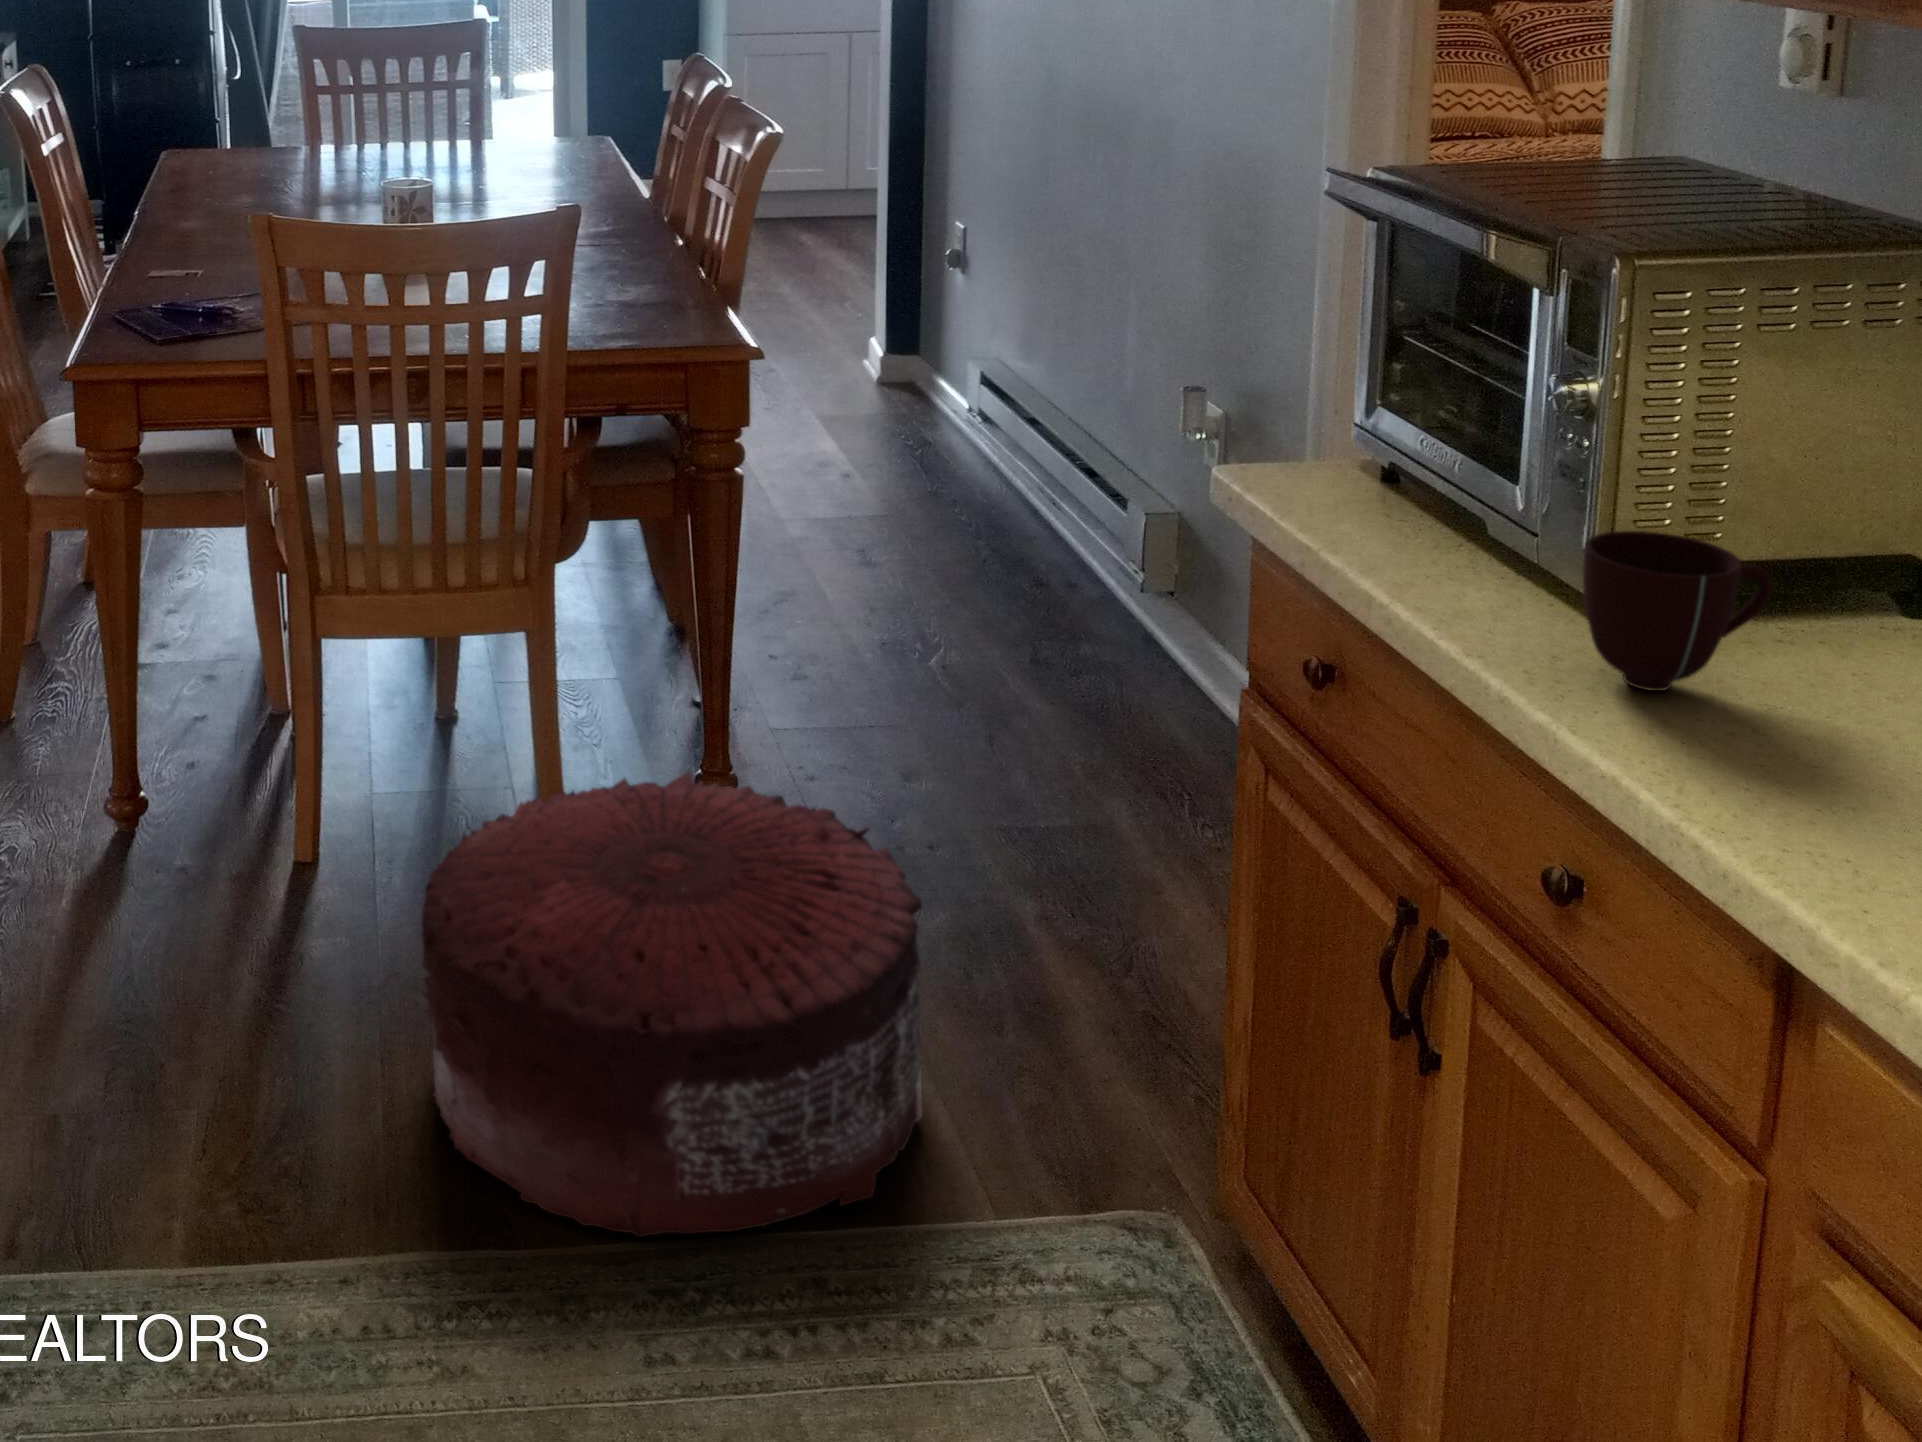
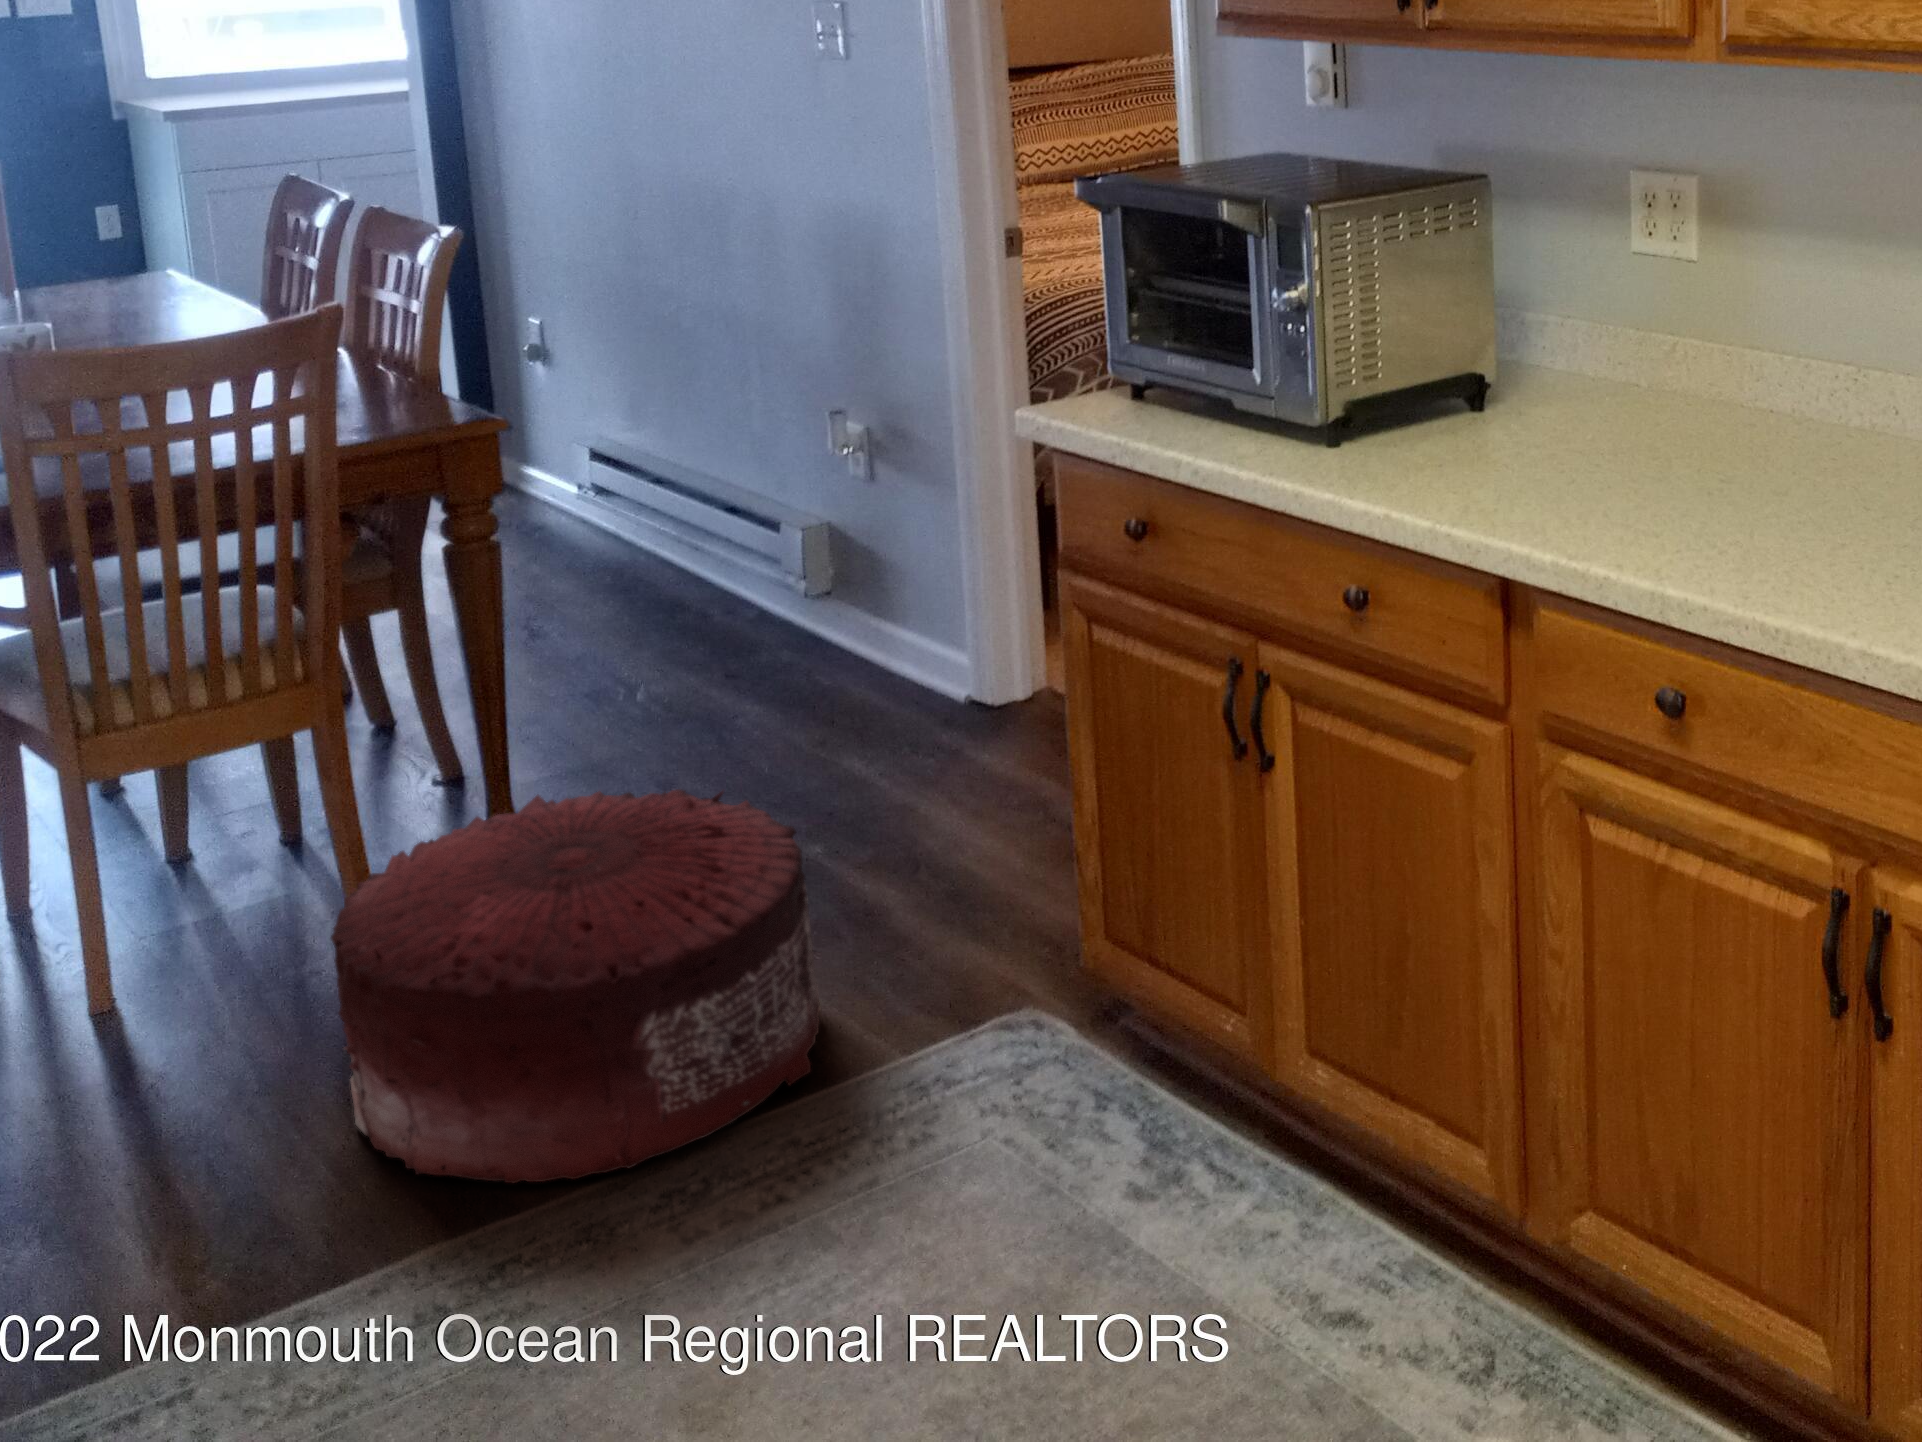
mug: present [1583,531,1773,691] -> none [1305,367,1405,465]

